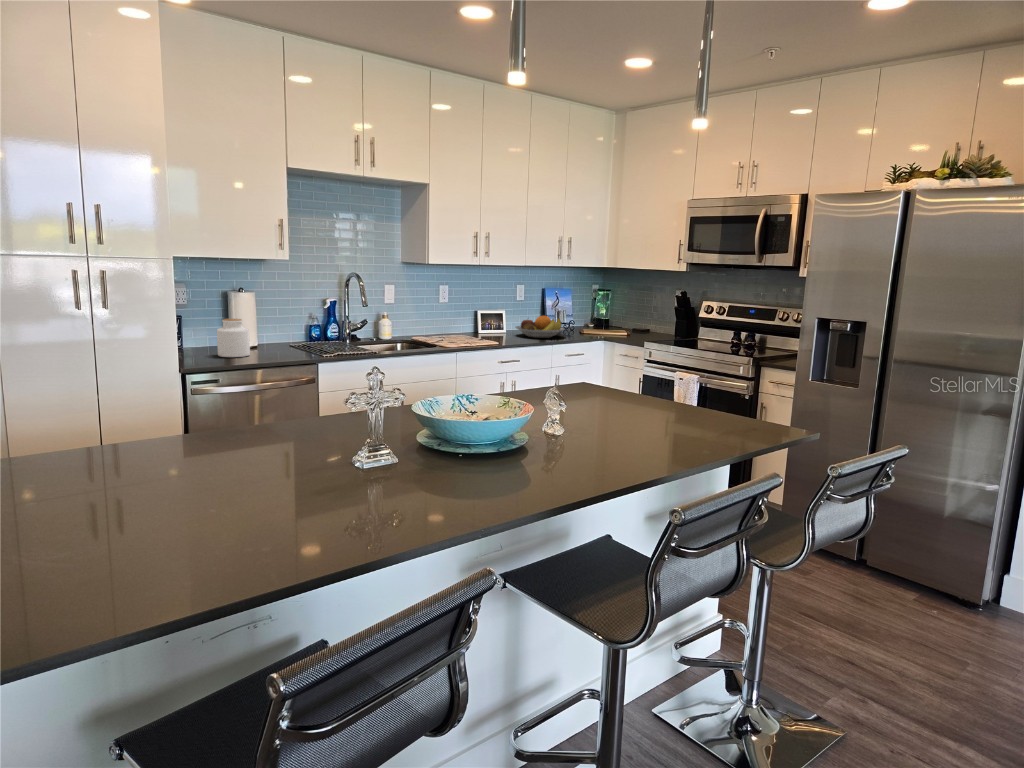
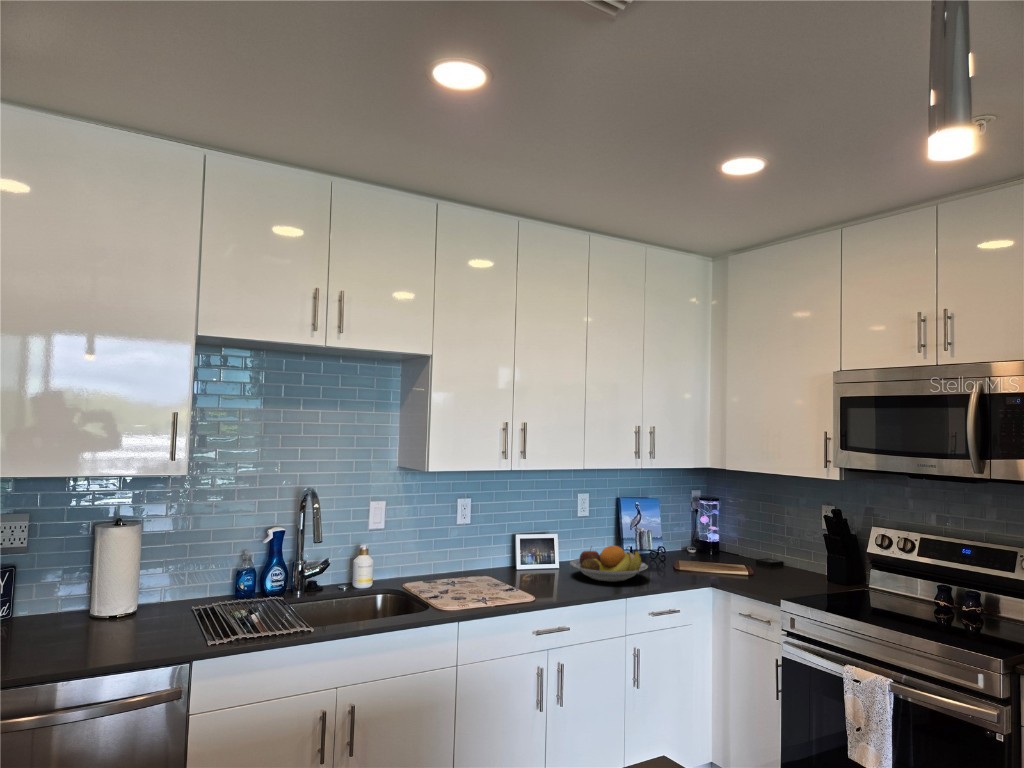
jar: present [217,319,250,357] -> none [38,576,99,648]

